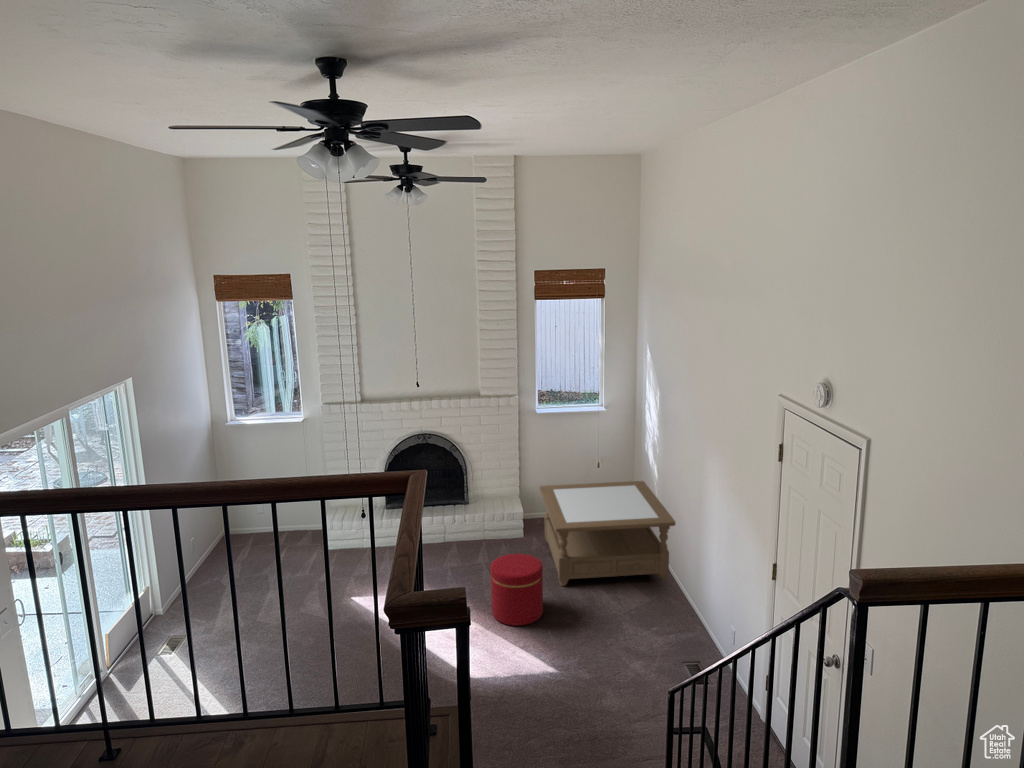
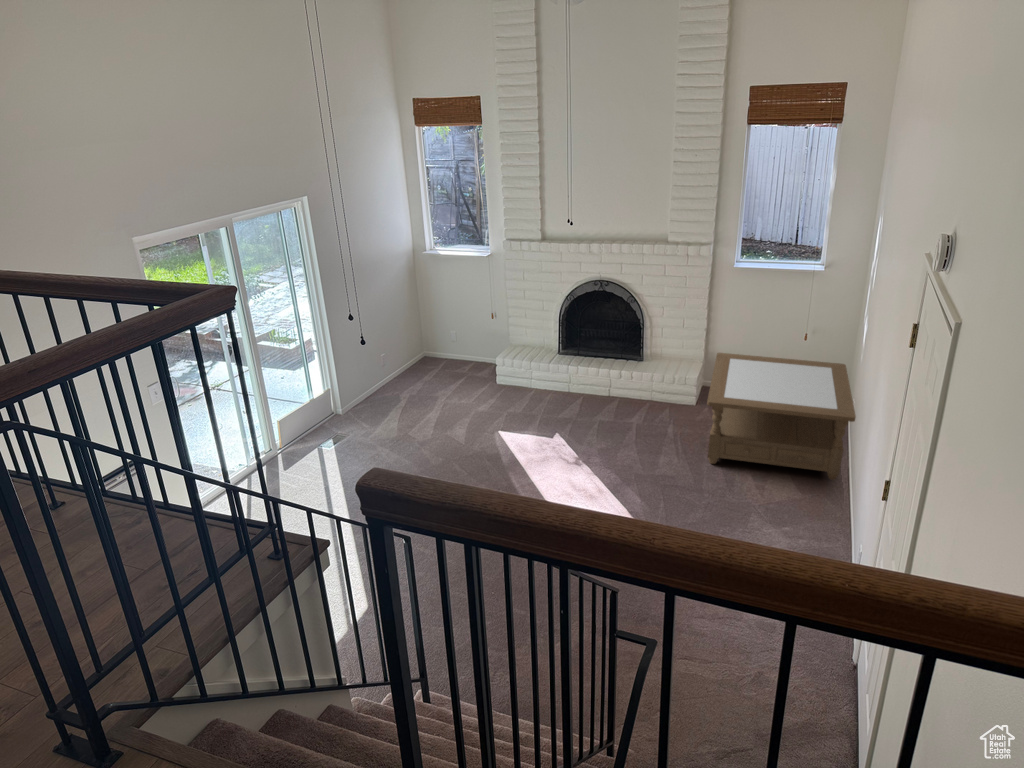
ottoman: present [490,554,543,626] -> none [622,420,681,494]

